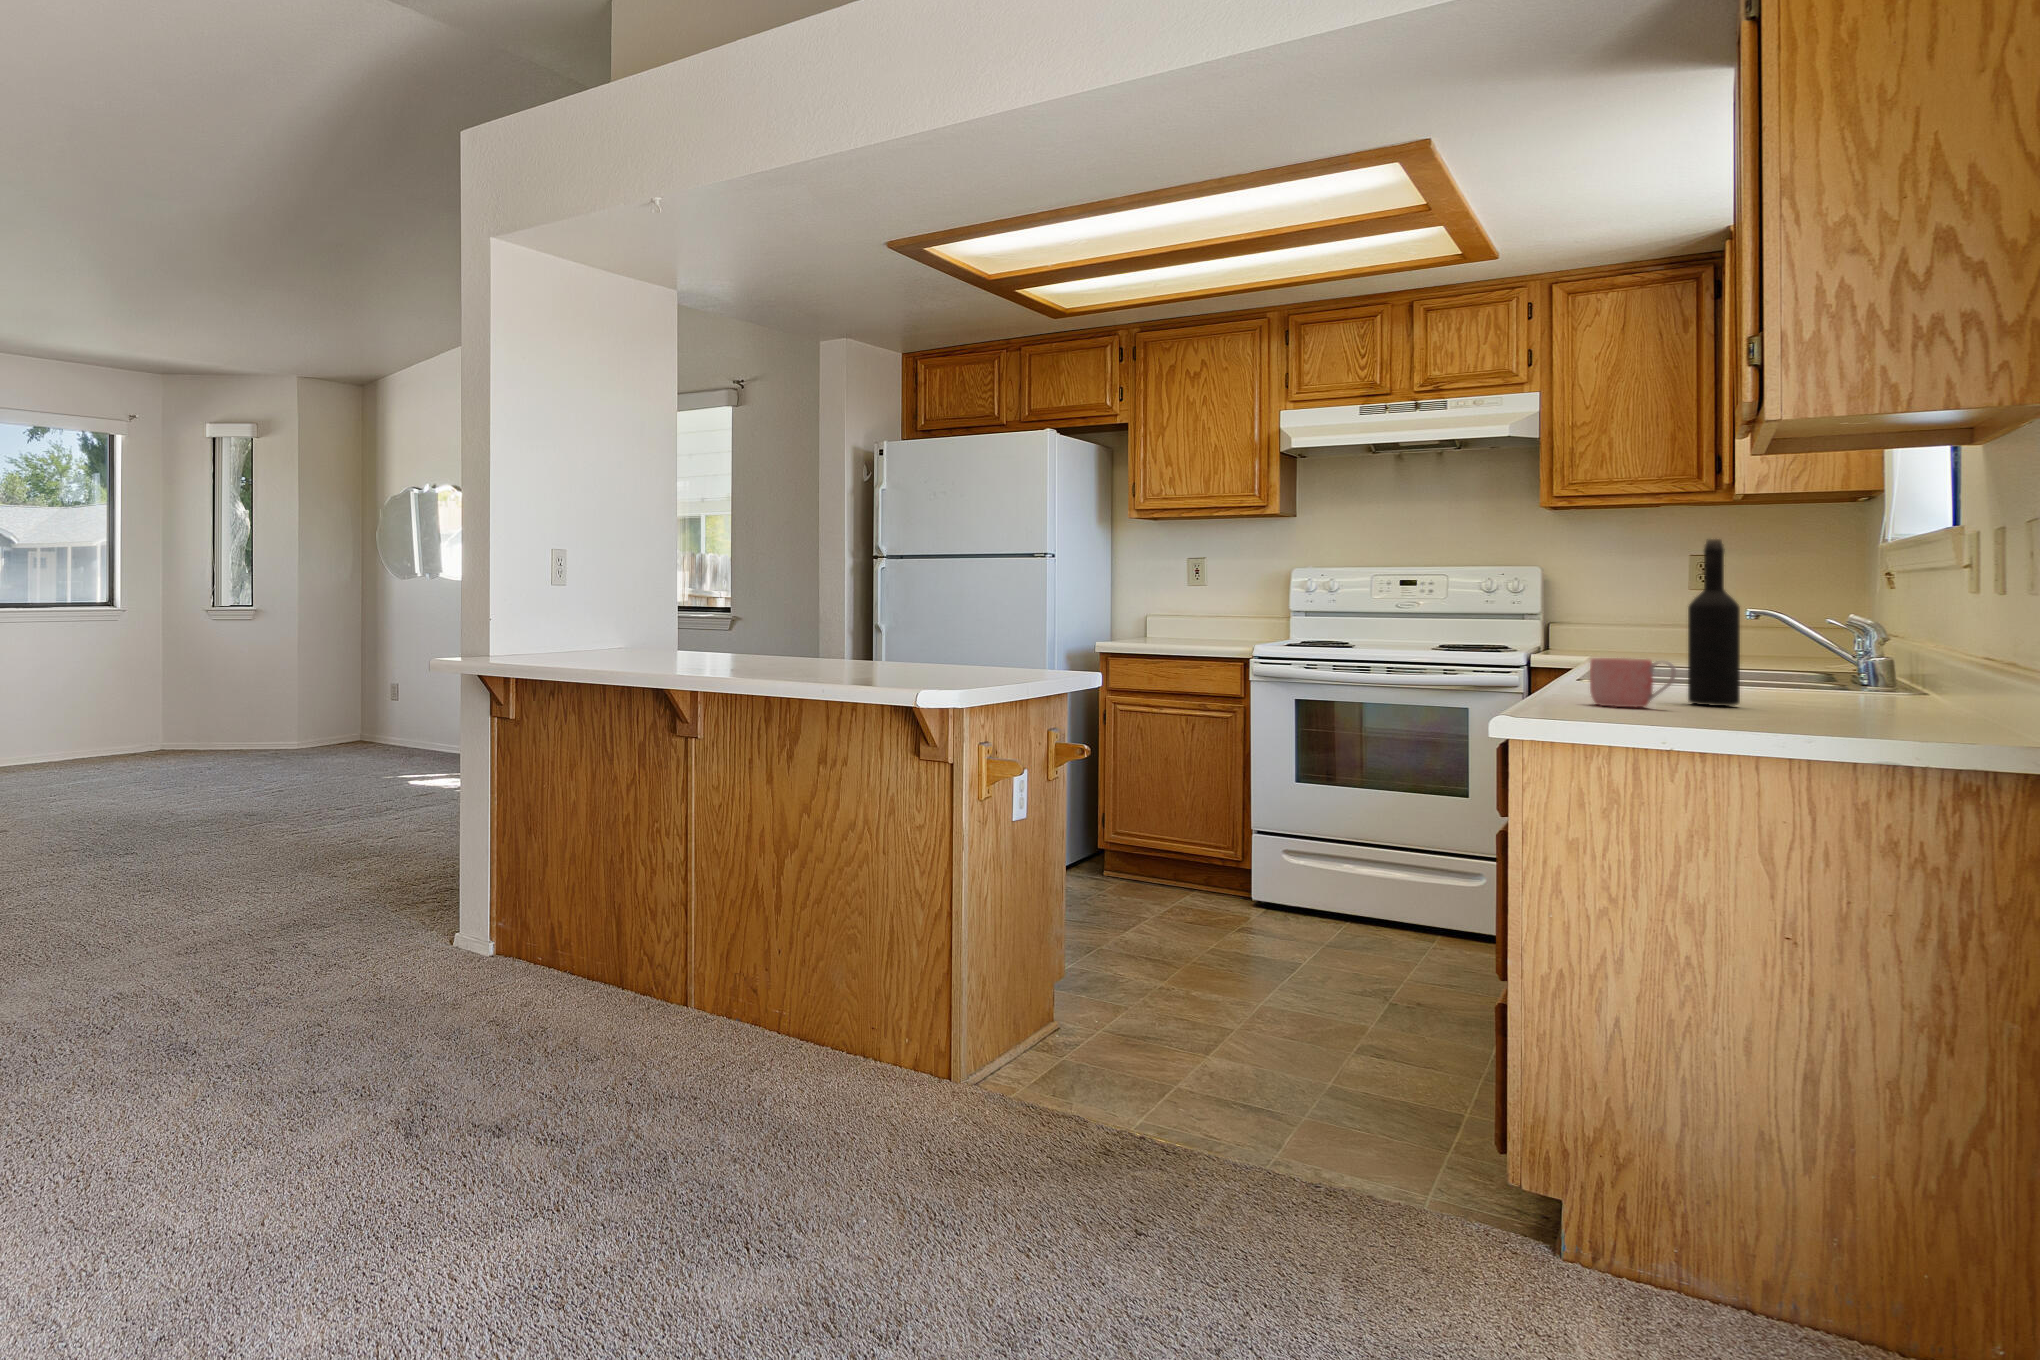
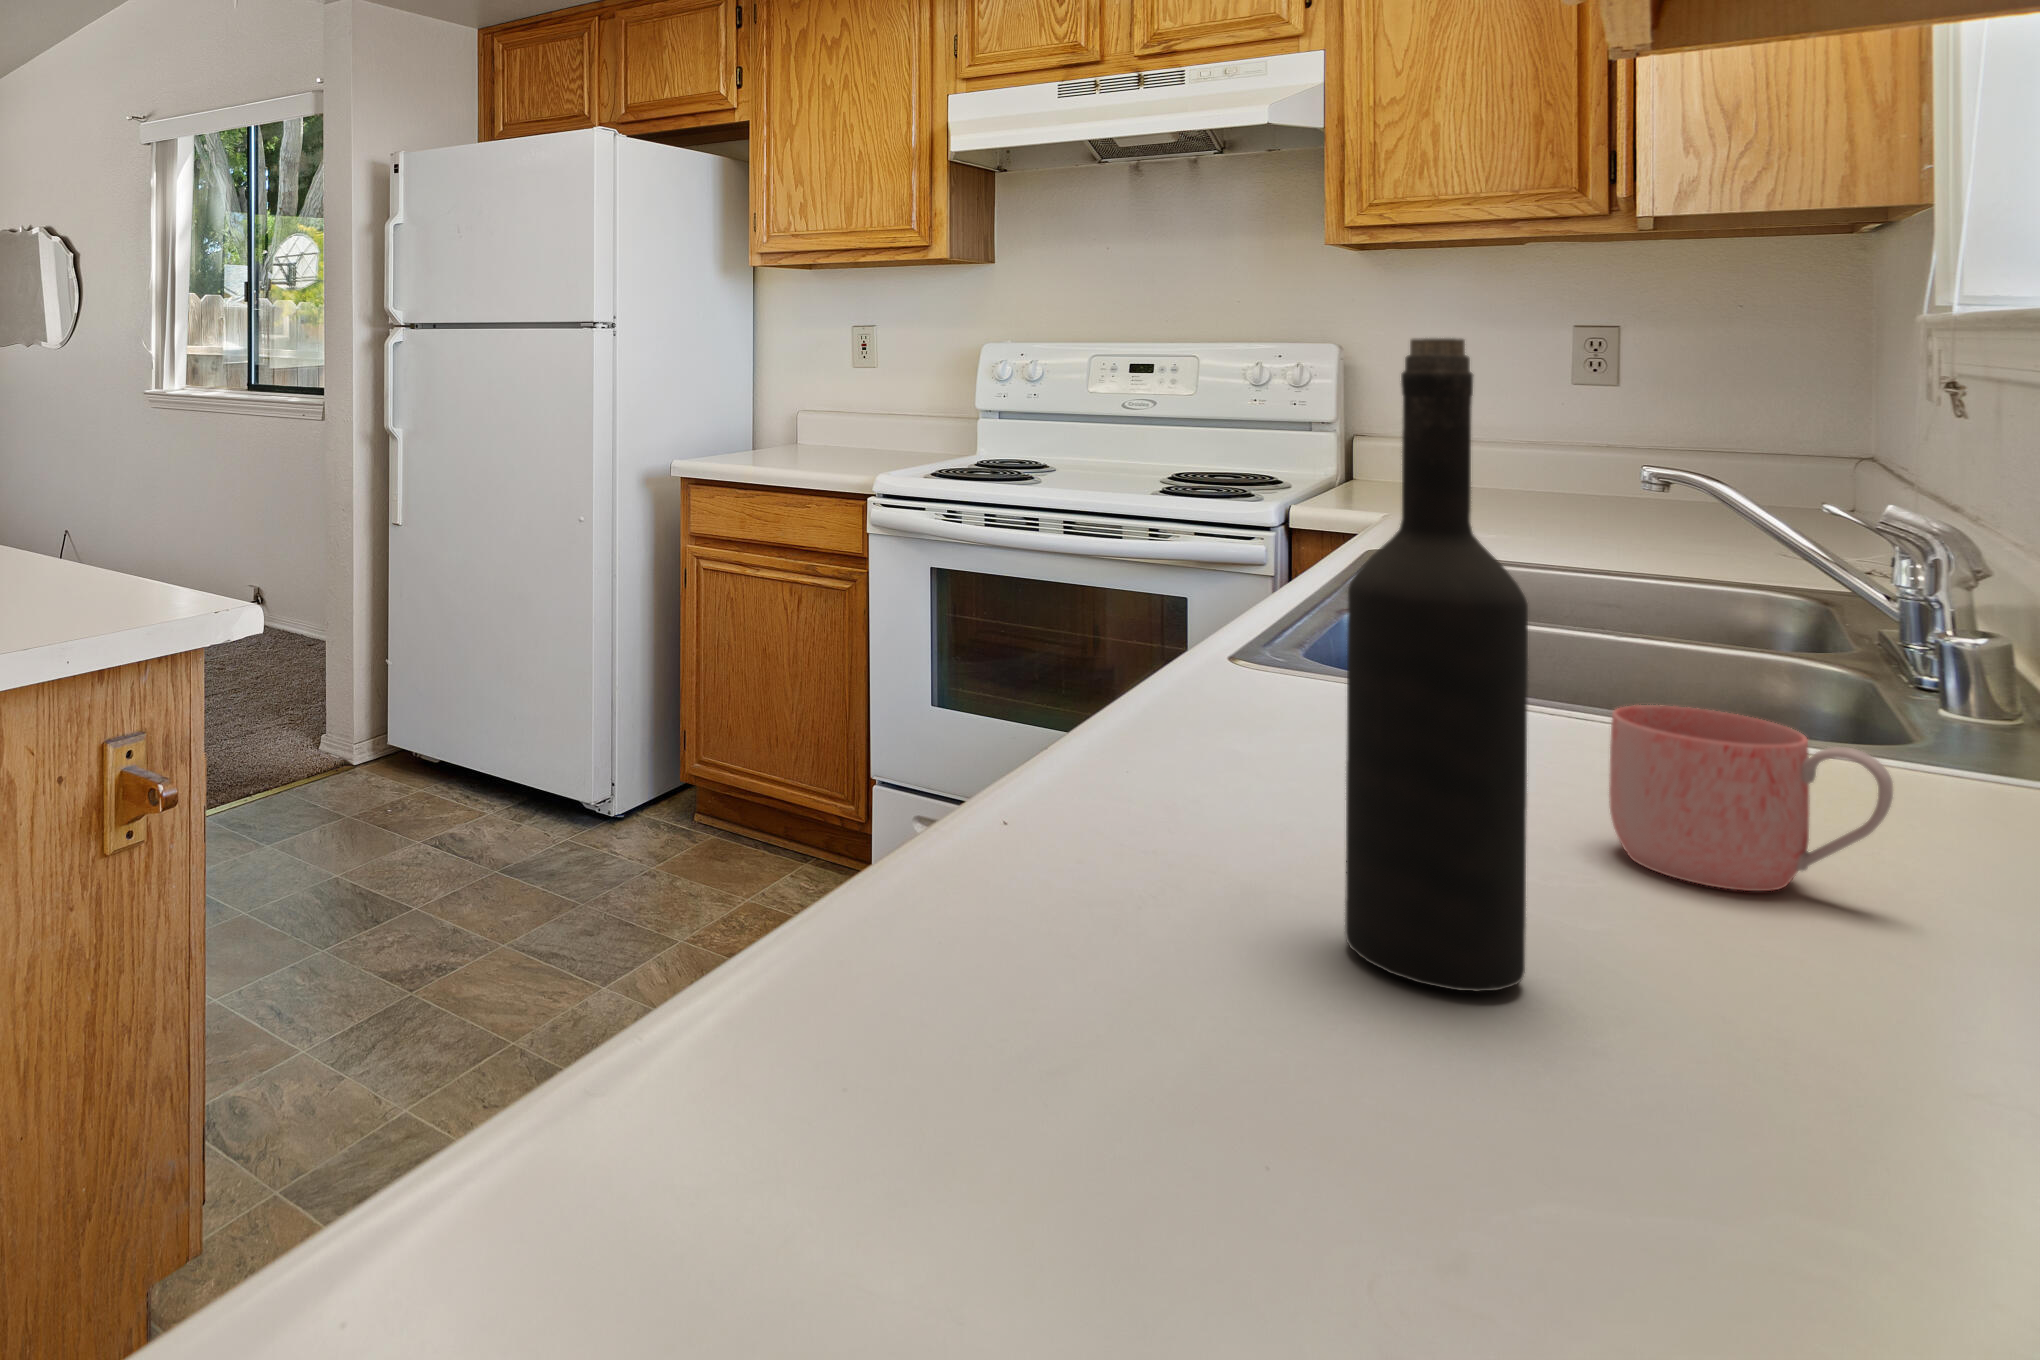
mug: present [1590,658,1676,707] -> present [1609,705,1893,891]

